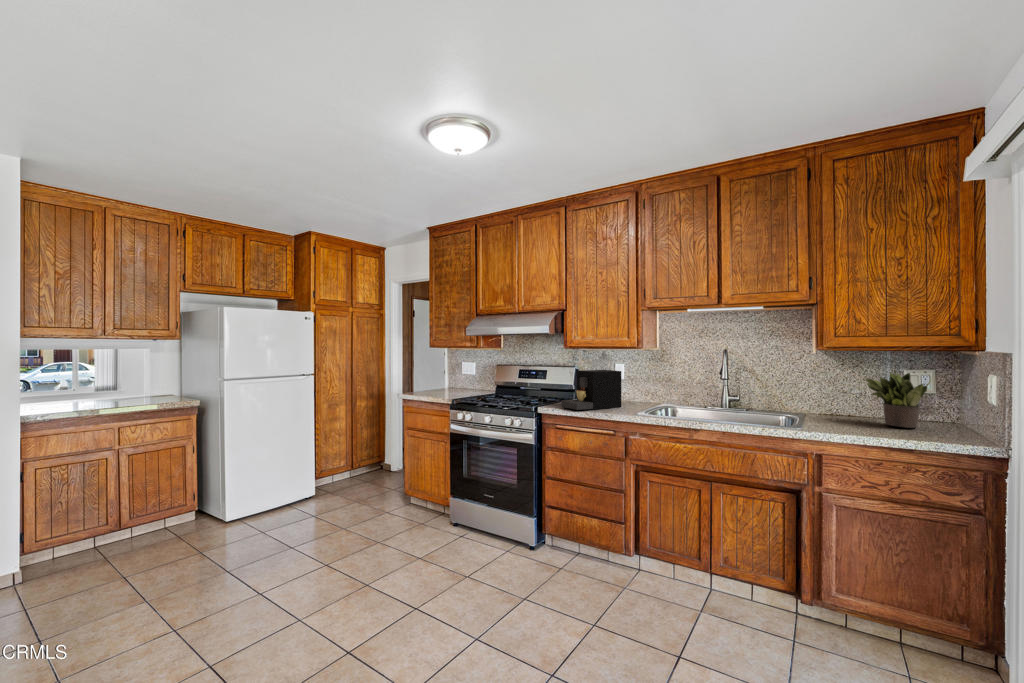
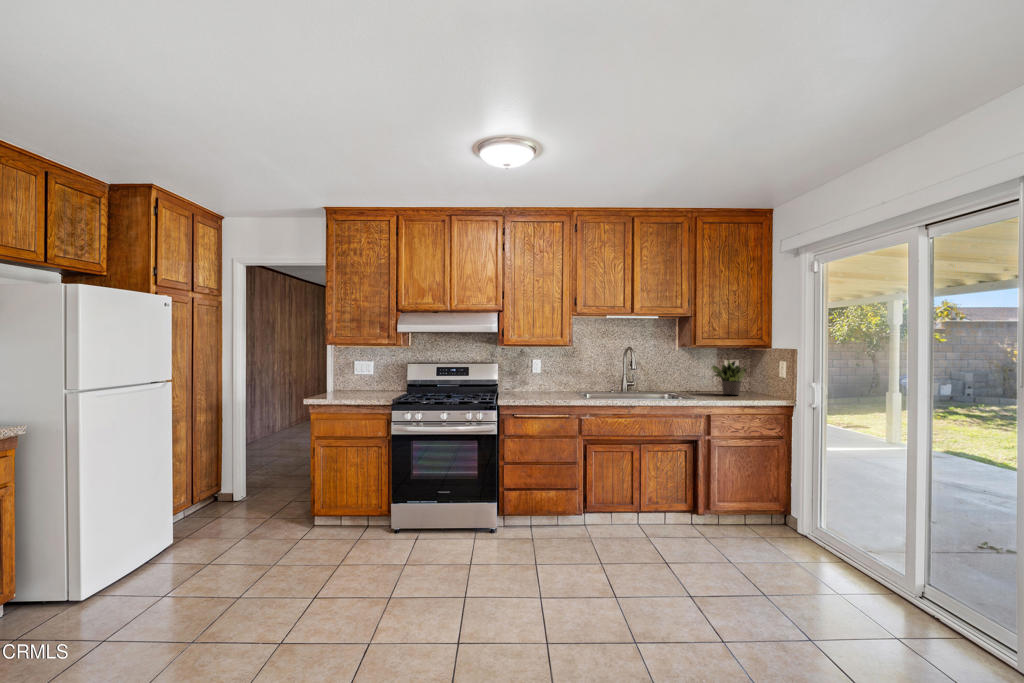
coffee maker: present [561,370,621,410] -> none [511,365,553,400]

